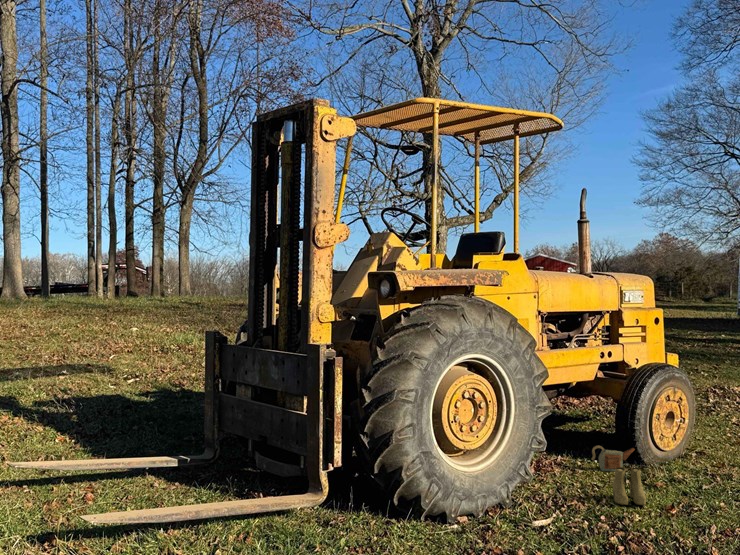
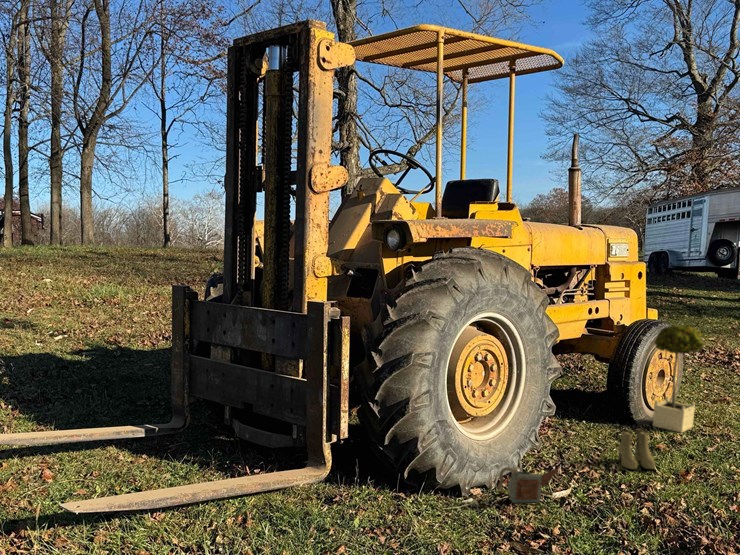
potted tree: none [659,367,707,473] -> present [653,325,703,432]
watering can: present [592,446,635,471] -> present [498,467,558,503]

